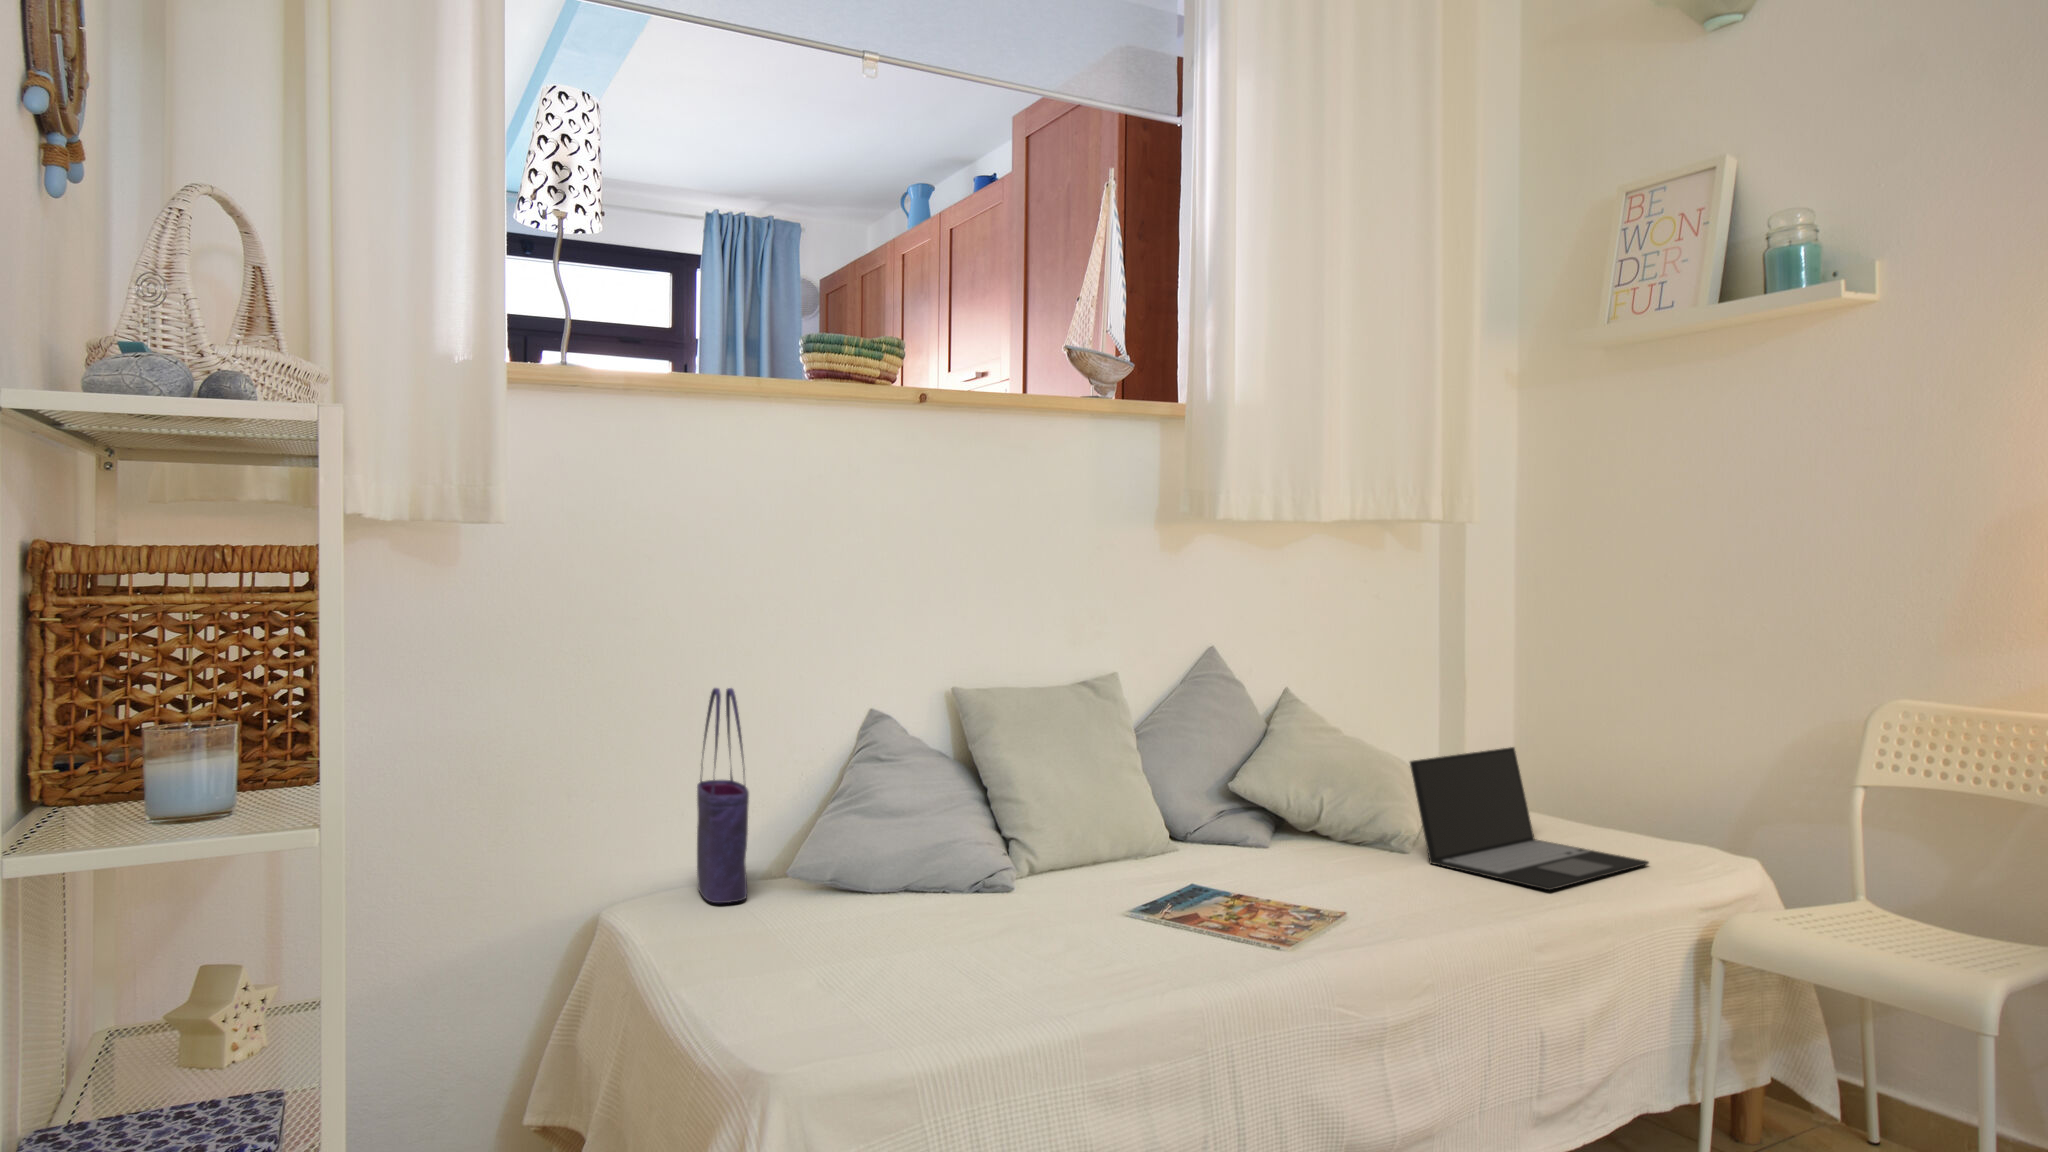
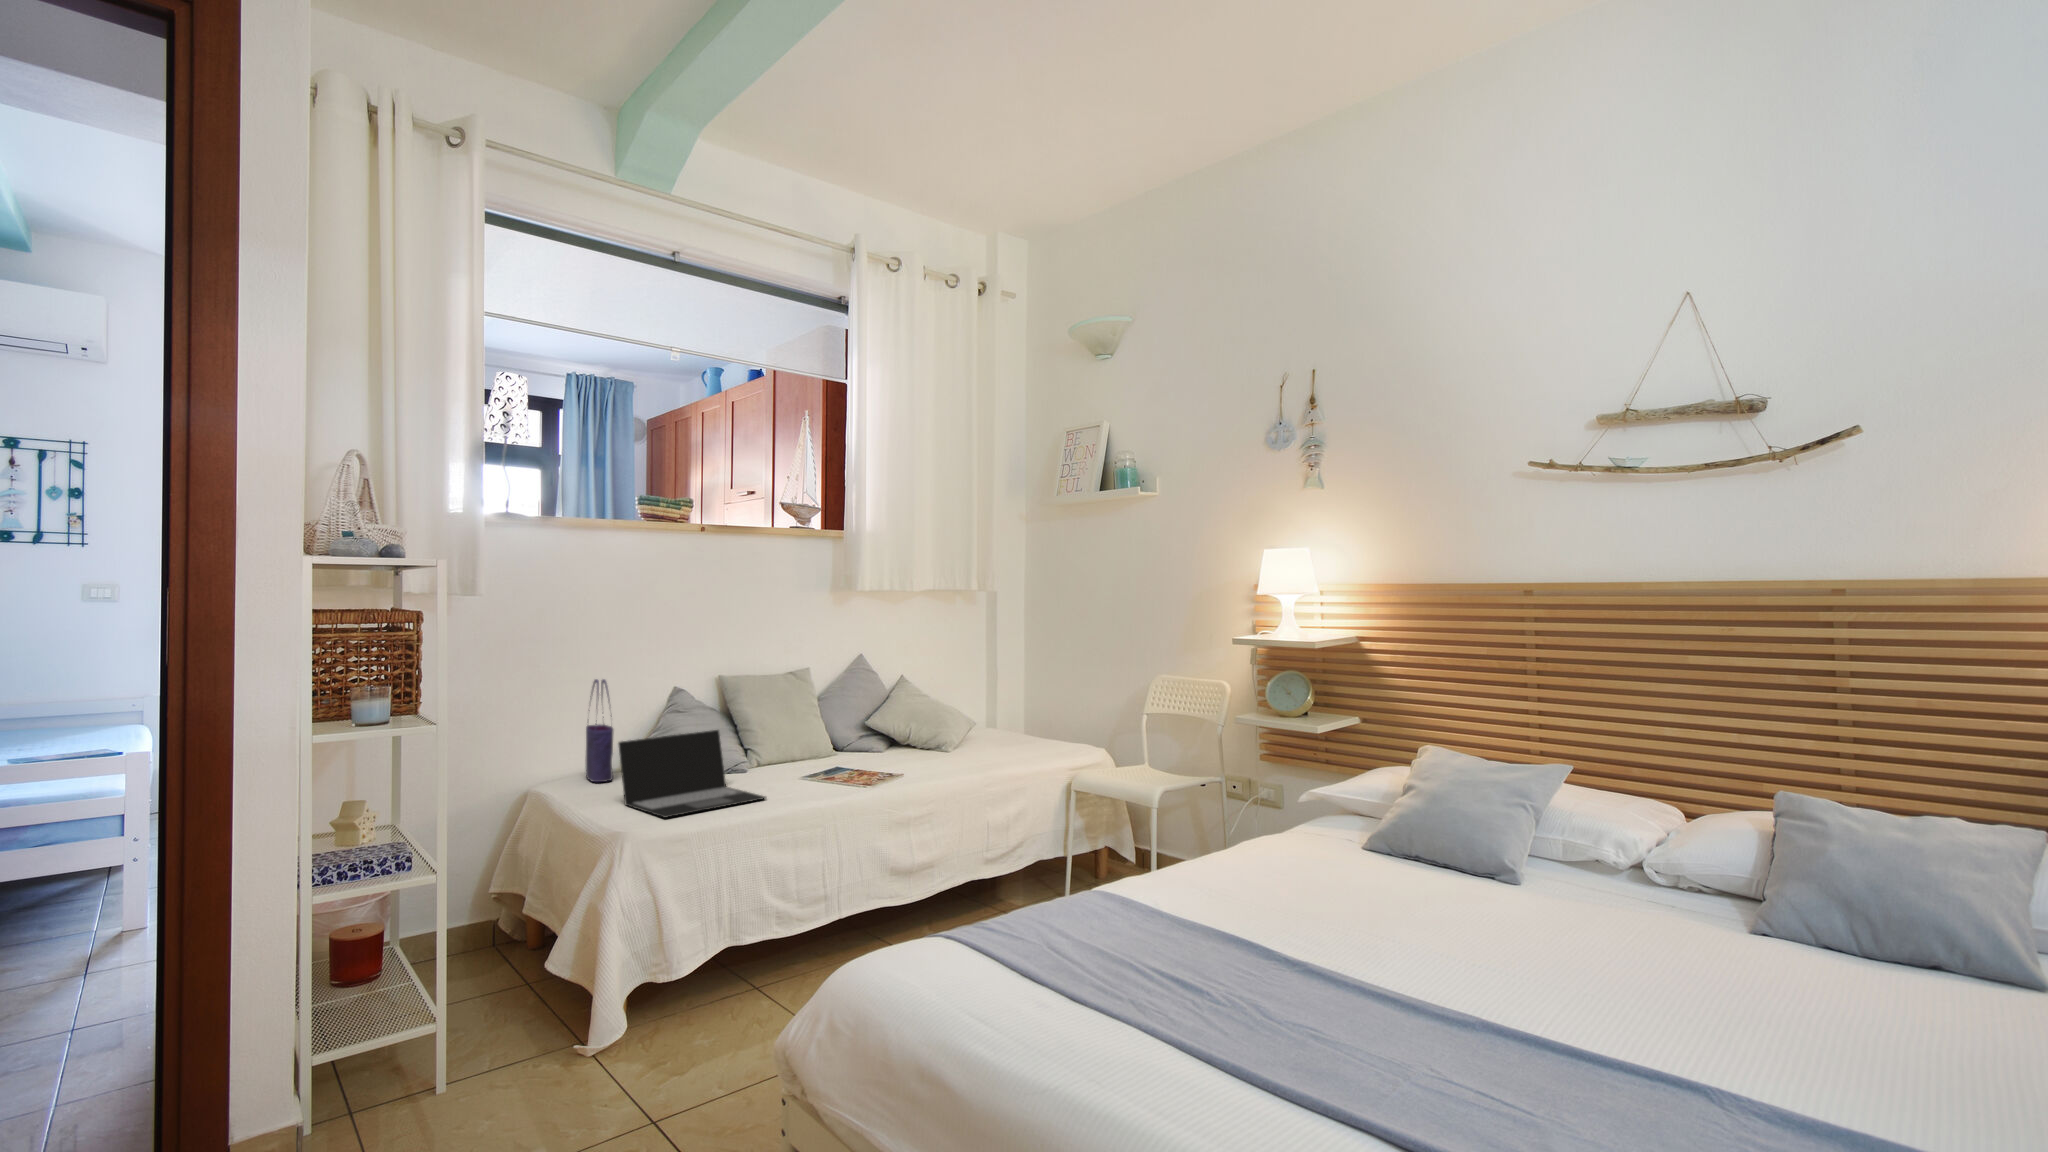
laptop: present [1410,747,1649,890] -> present [618,730,766,818]

